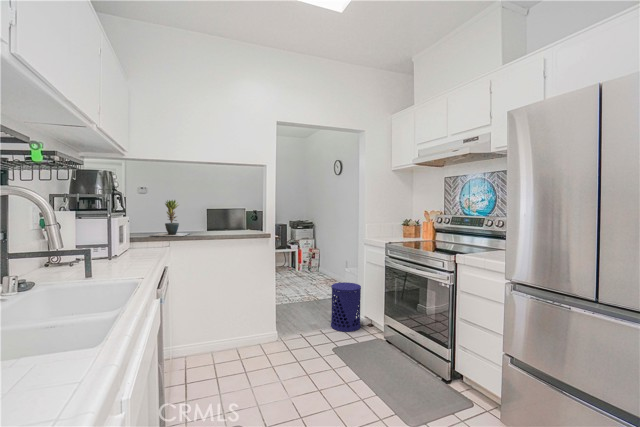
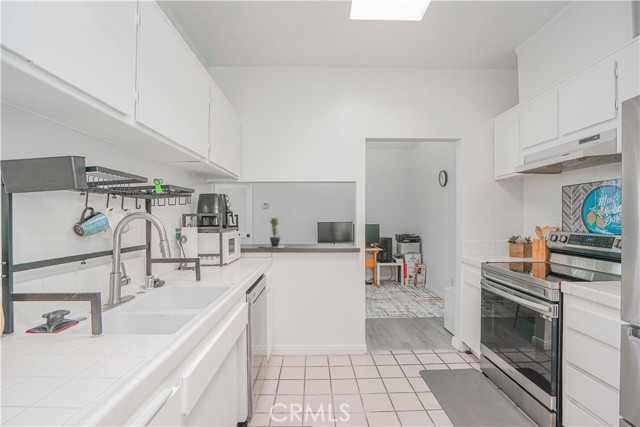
waste bin: present [331,282,361,332] -> none [423,301,457,356]

